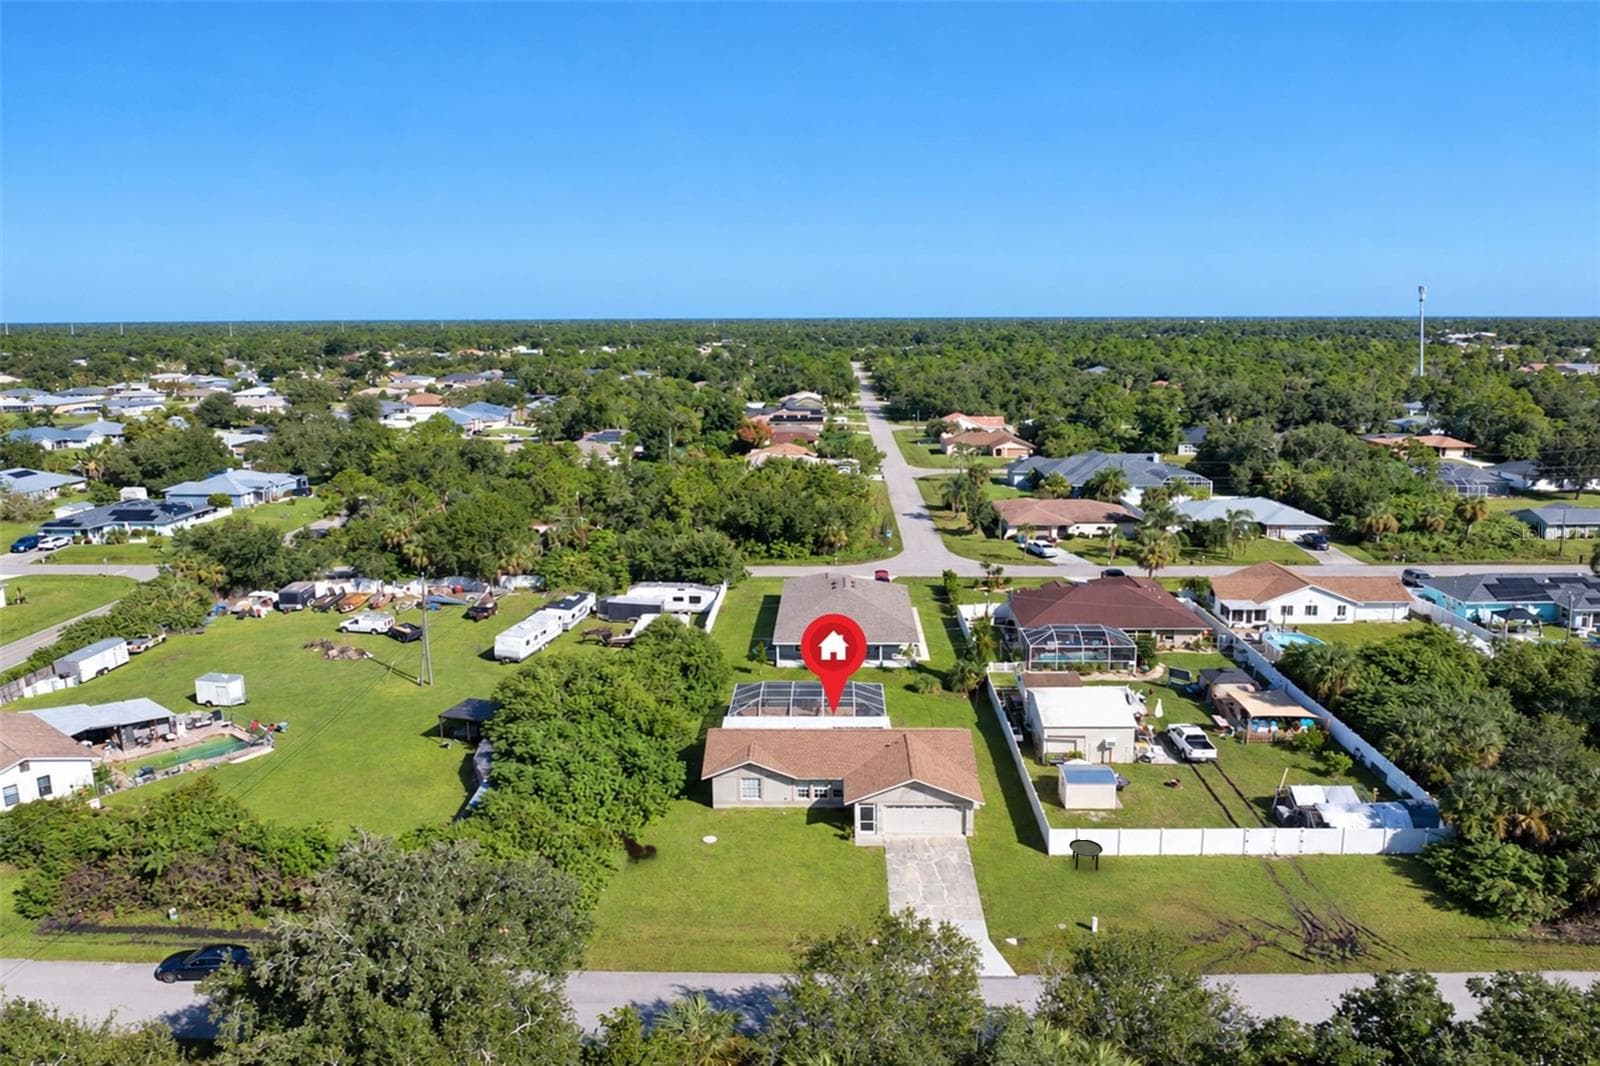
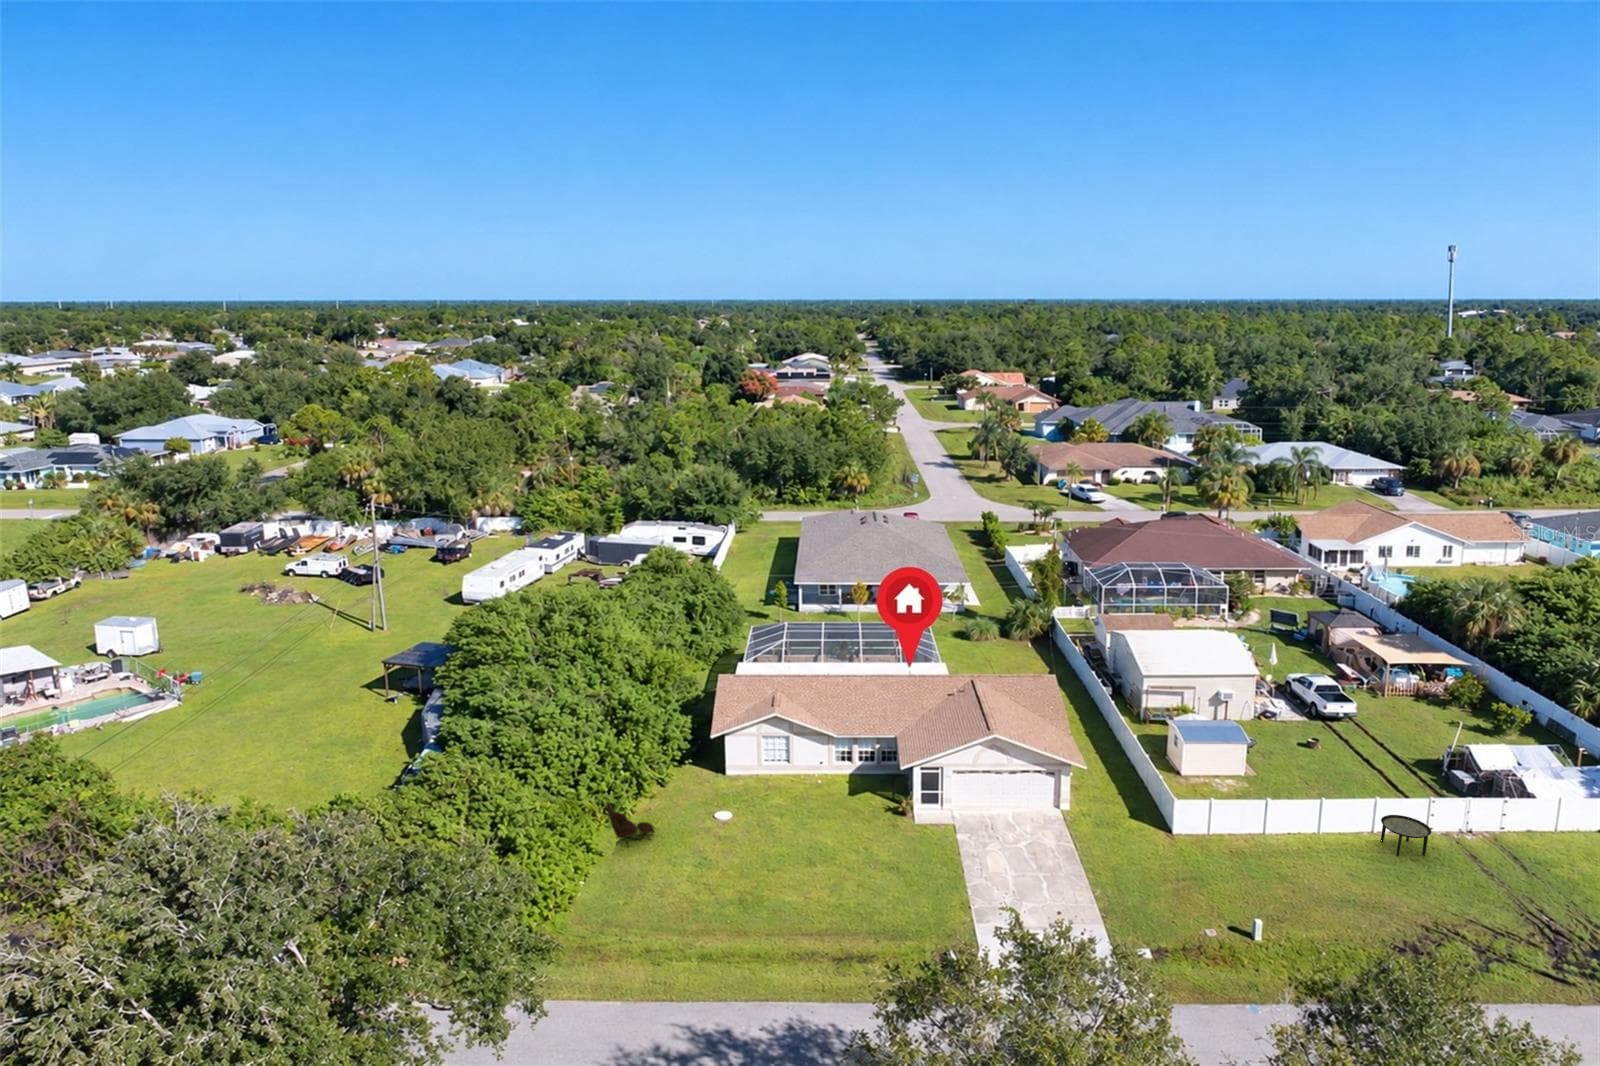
round table: present [1069,839,1103,870] -> present [1381,815,1431,856]

